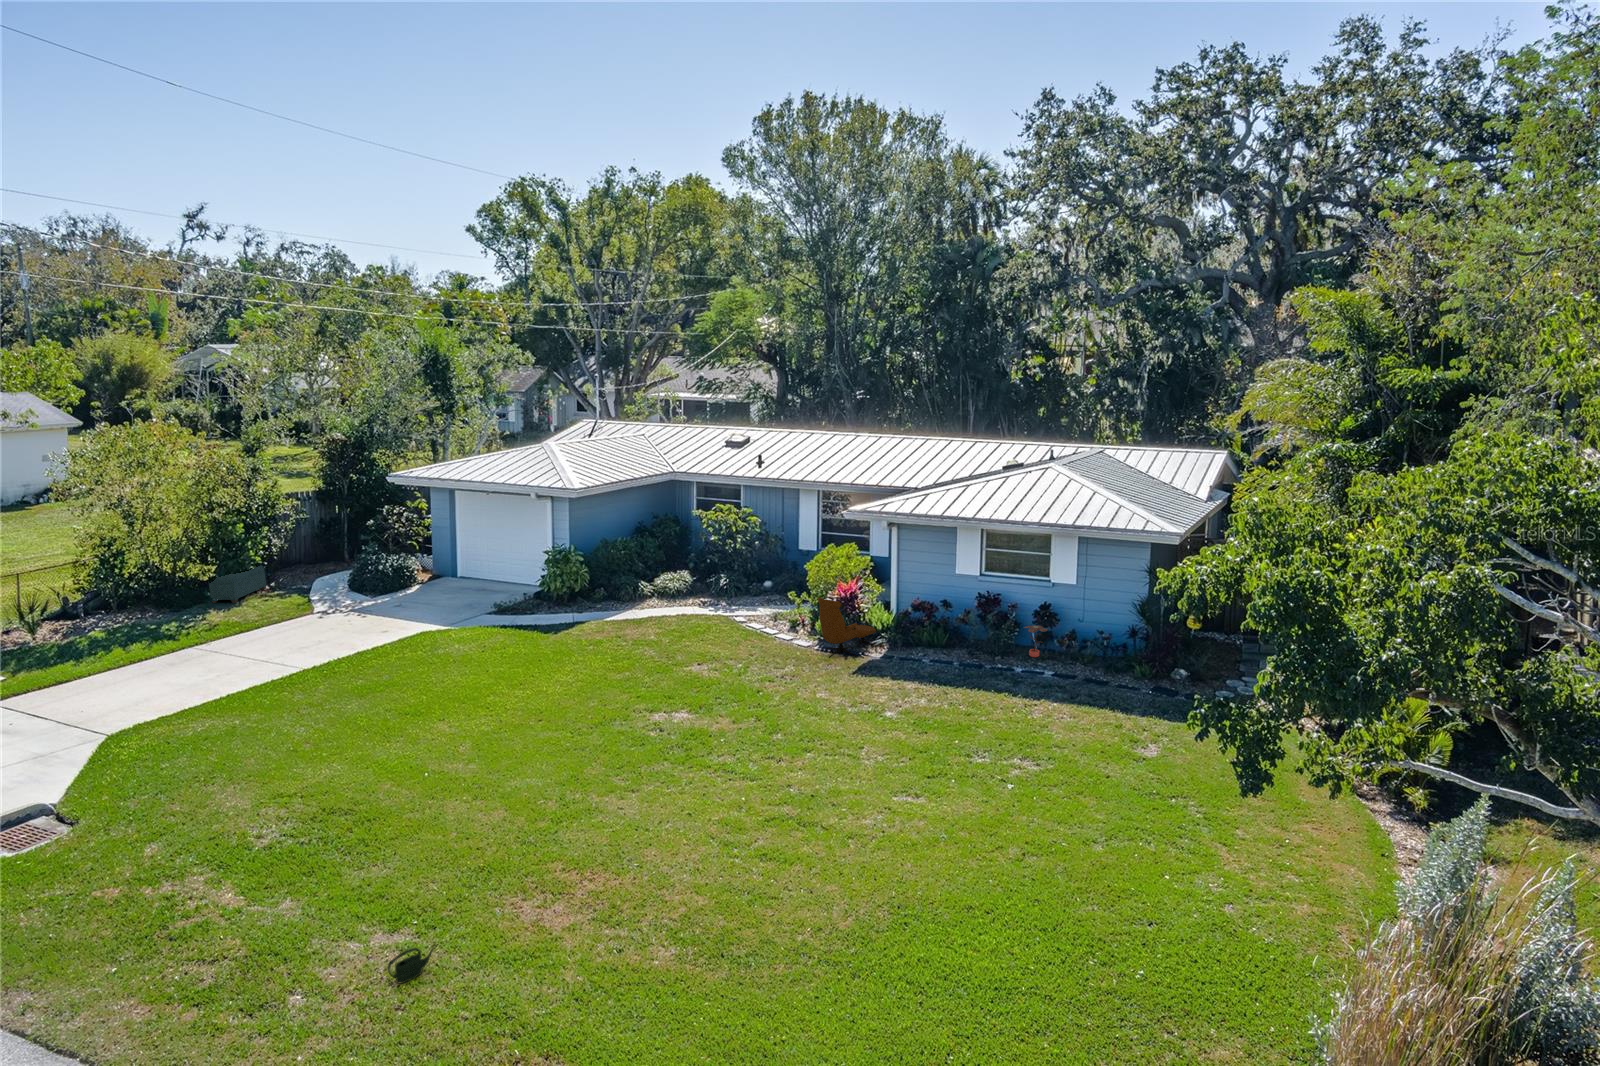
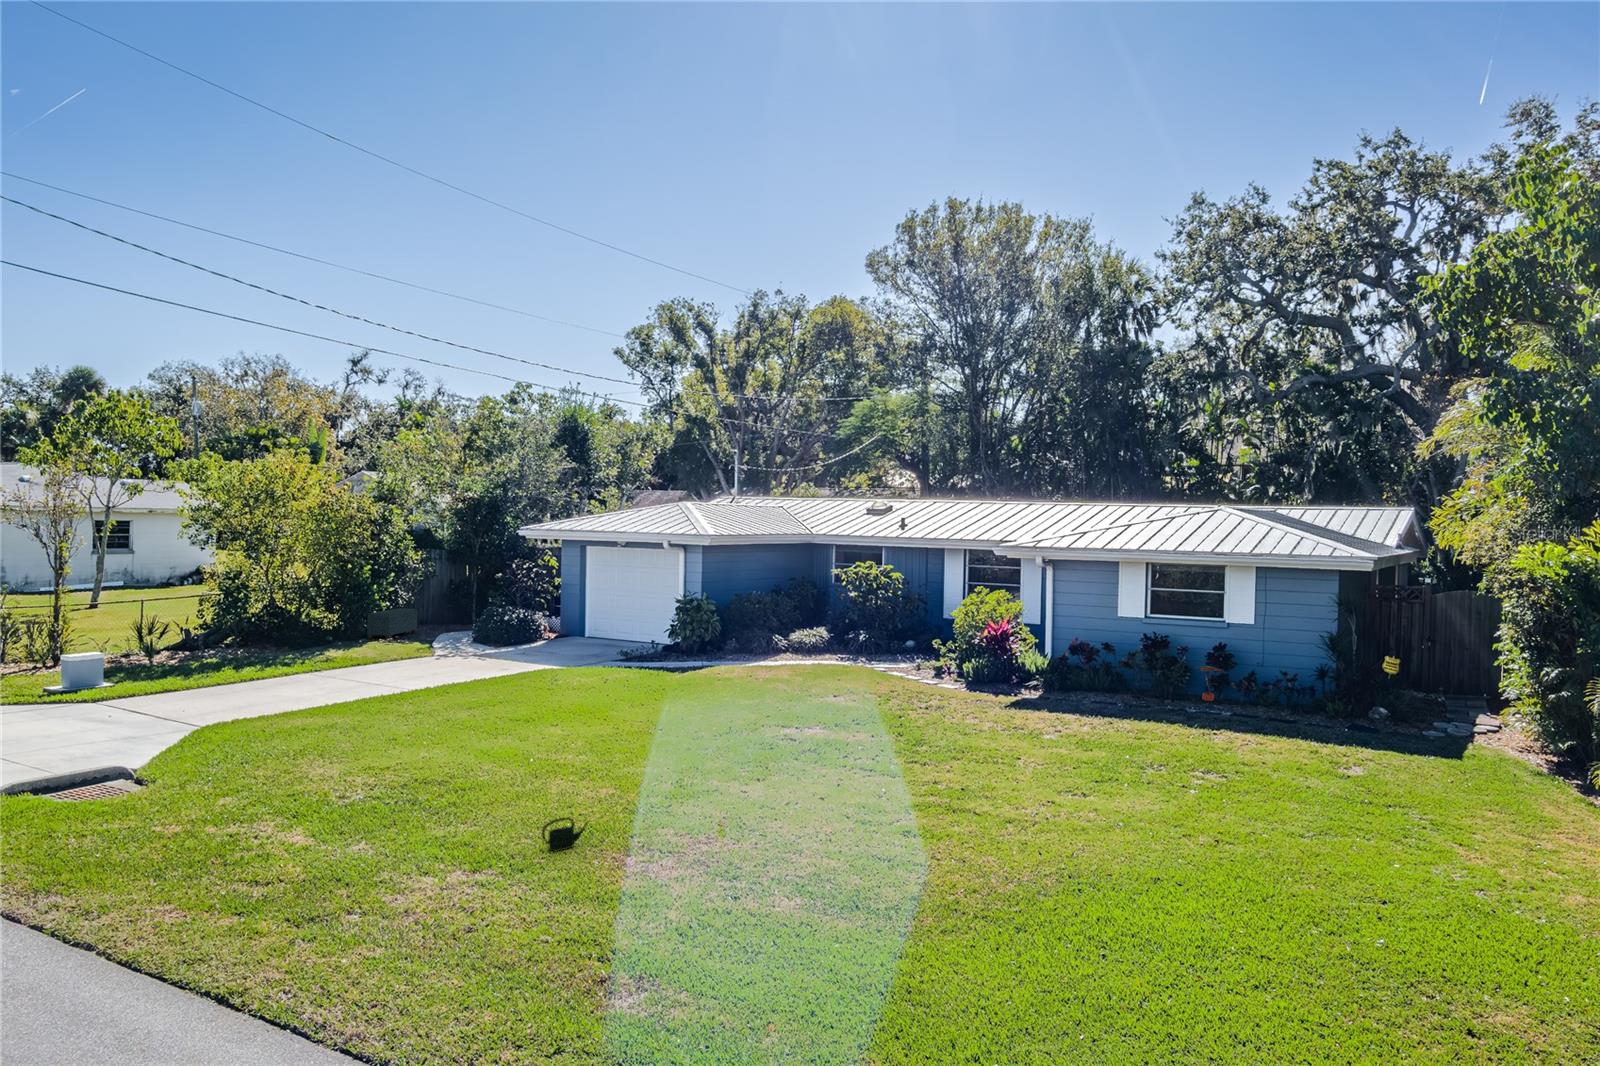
lounge chair: present [818,597,876,658] -> none [968,625,1029,693]

